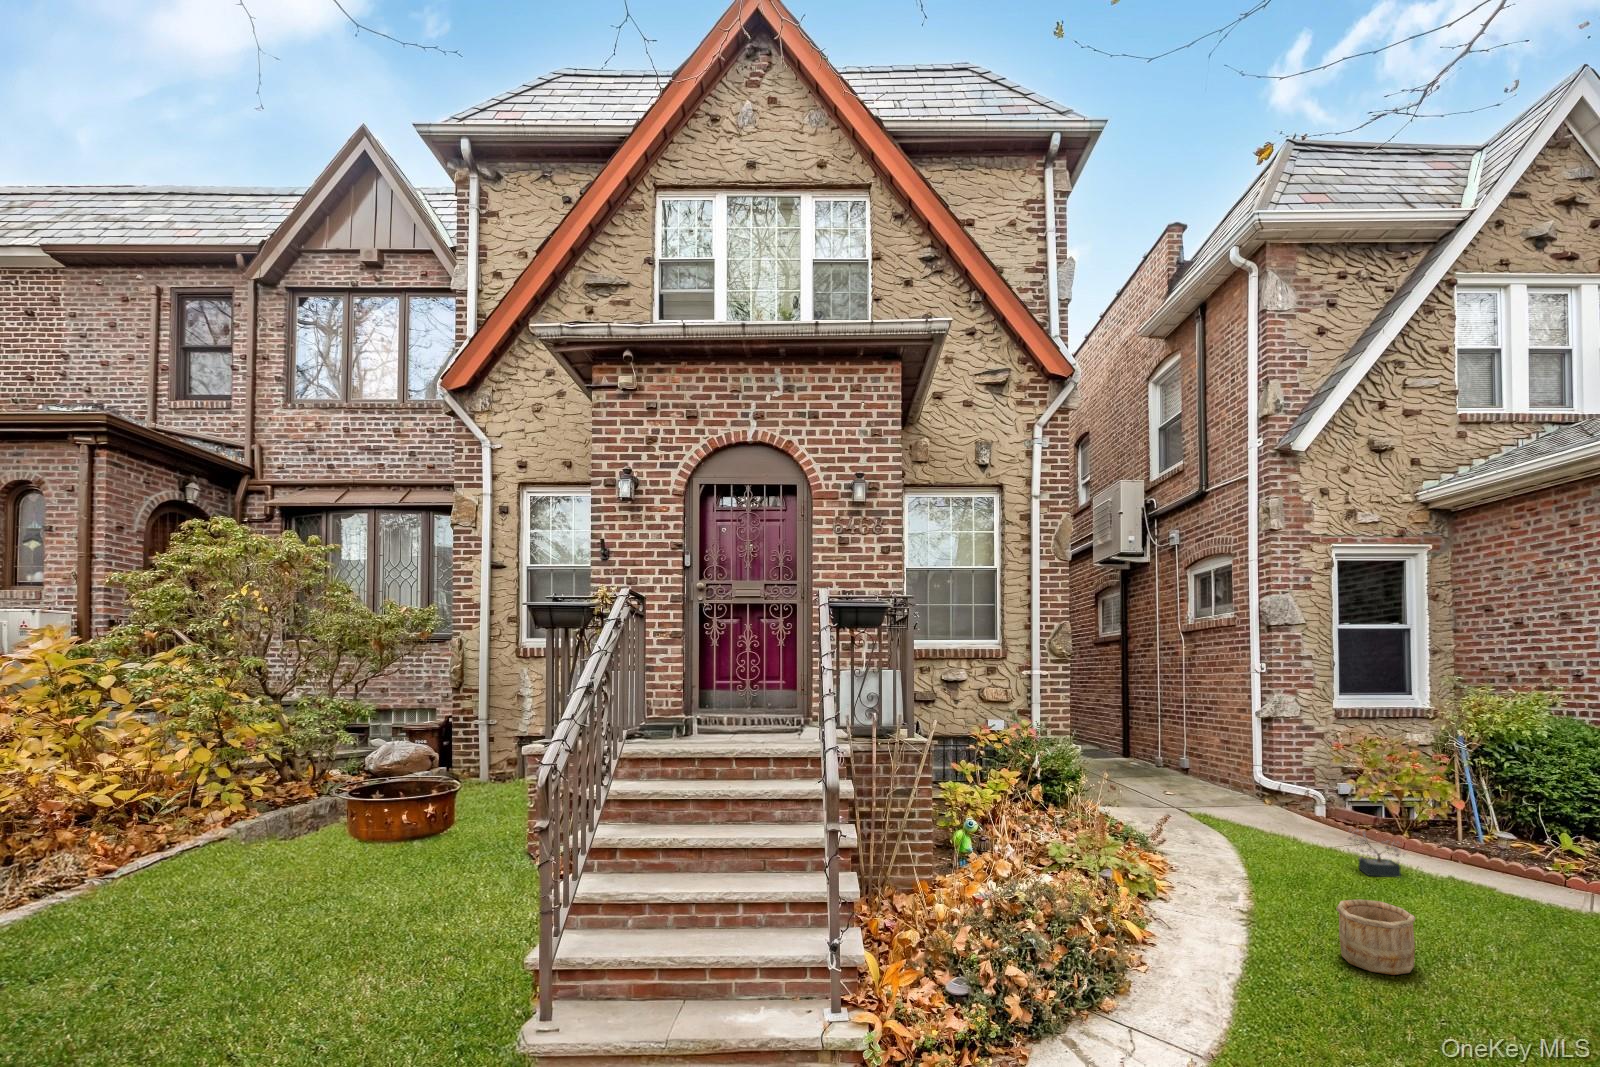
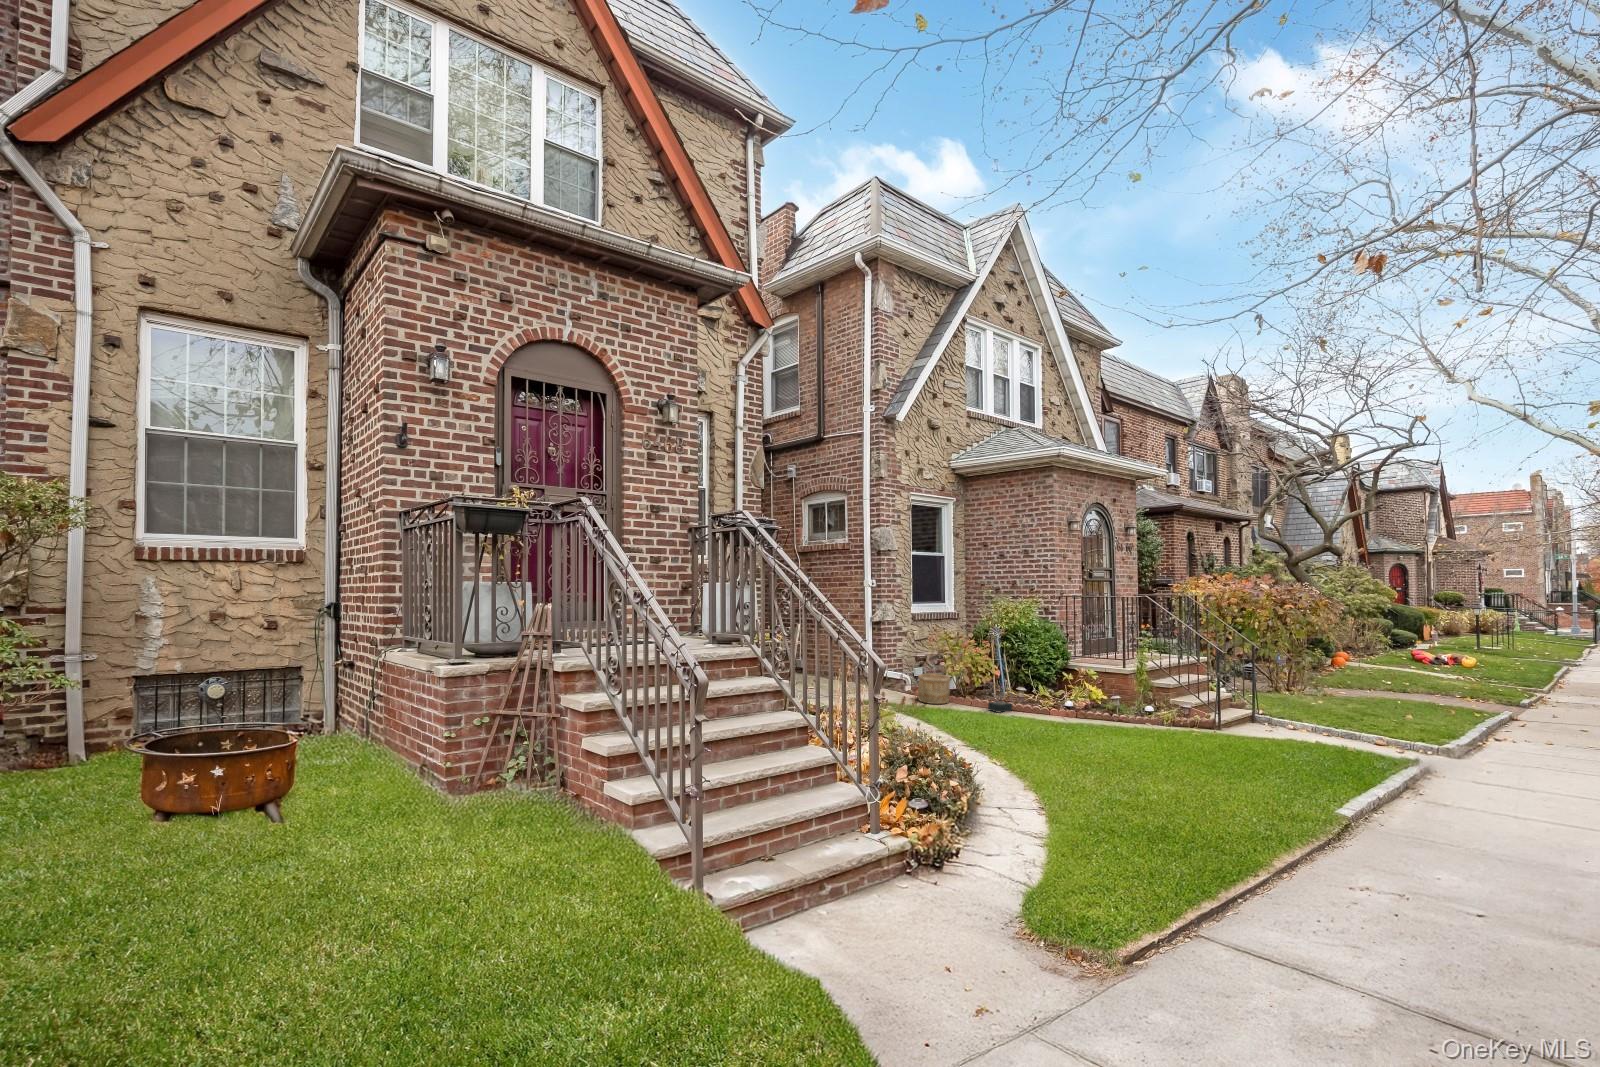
wooden bucket: present [1336,899,1415,975] -> present [918,673,950,704]

